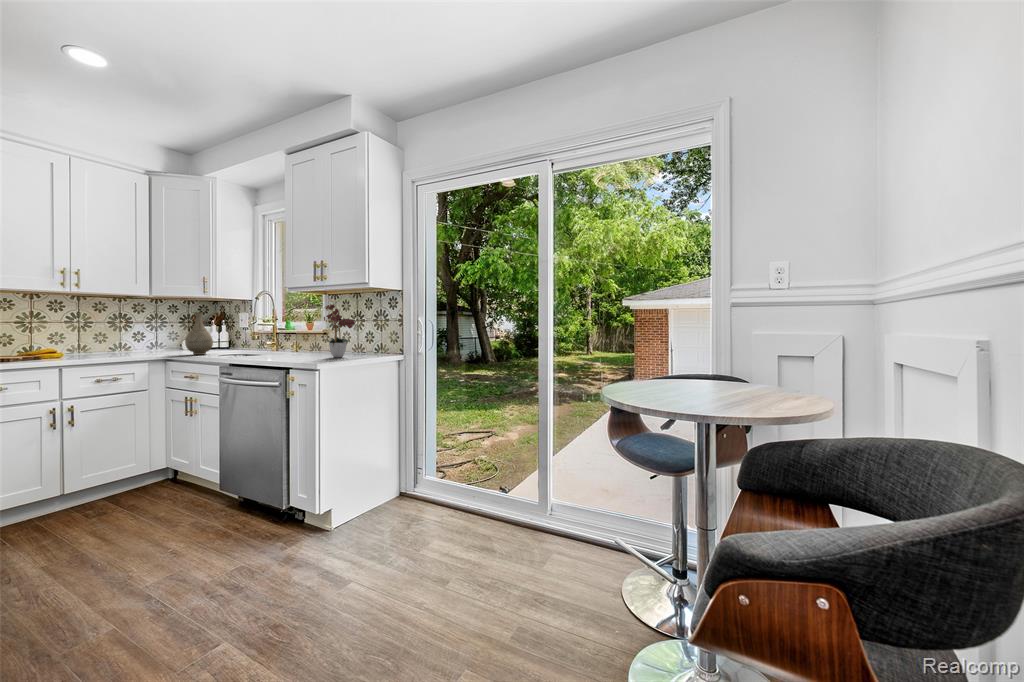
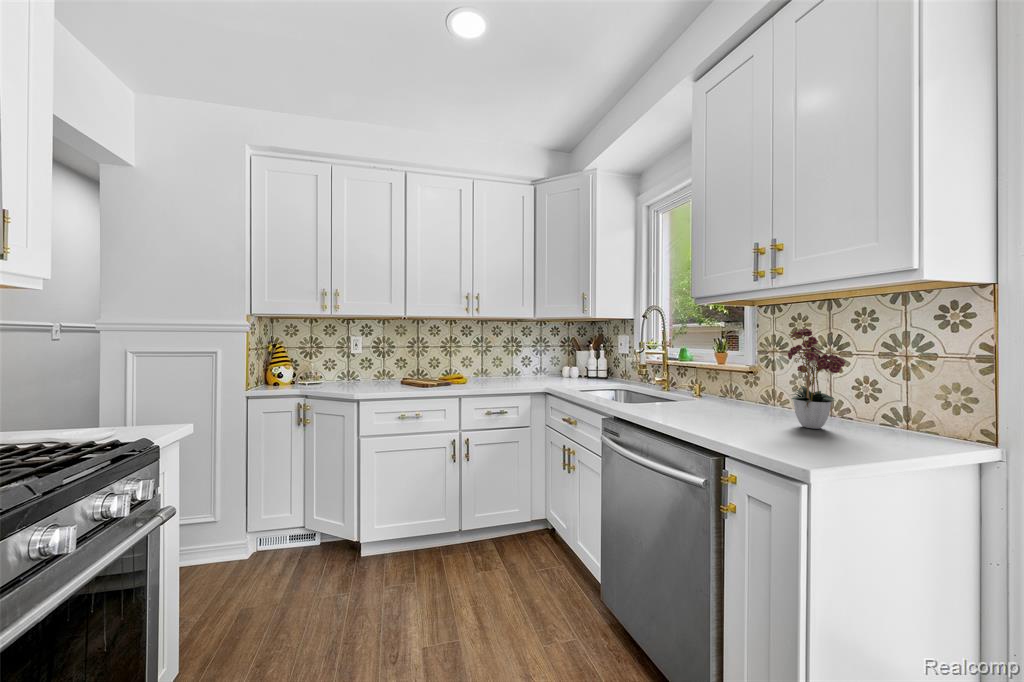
vase: present [185,312,213,355] -> none [568,337,597,390]

